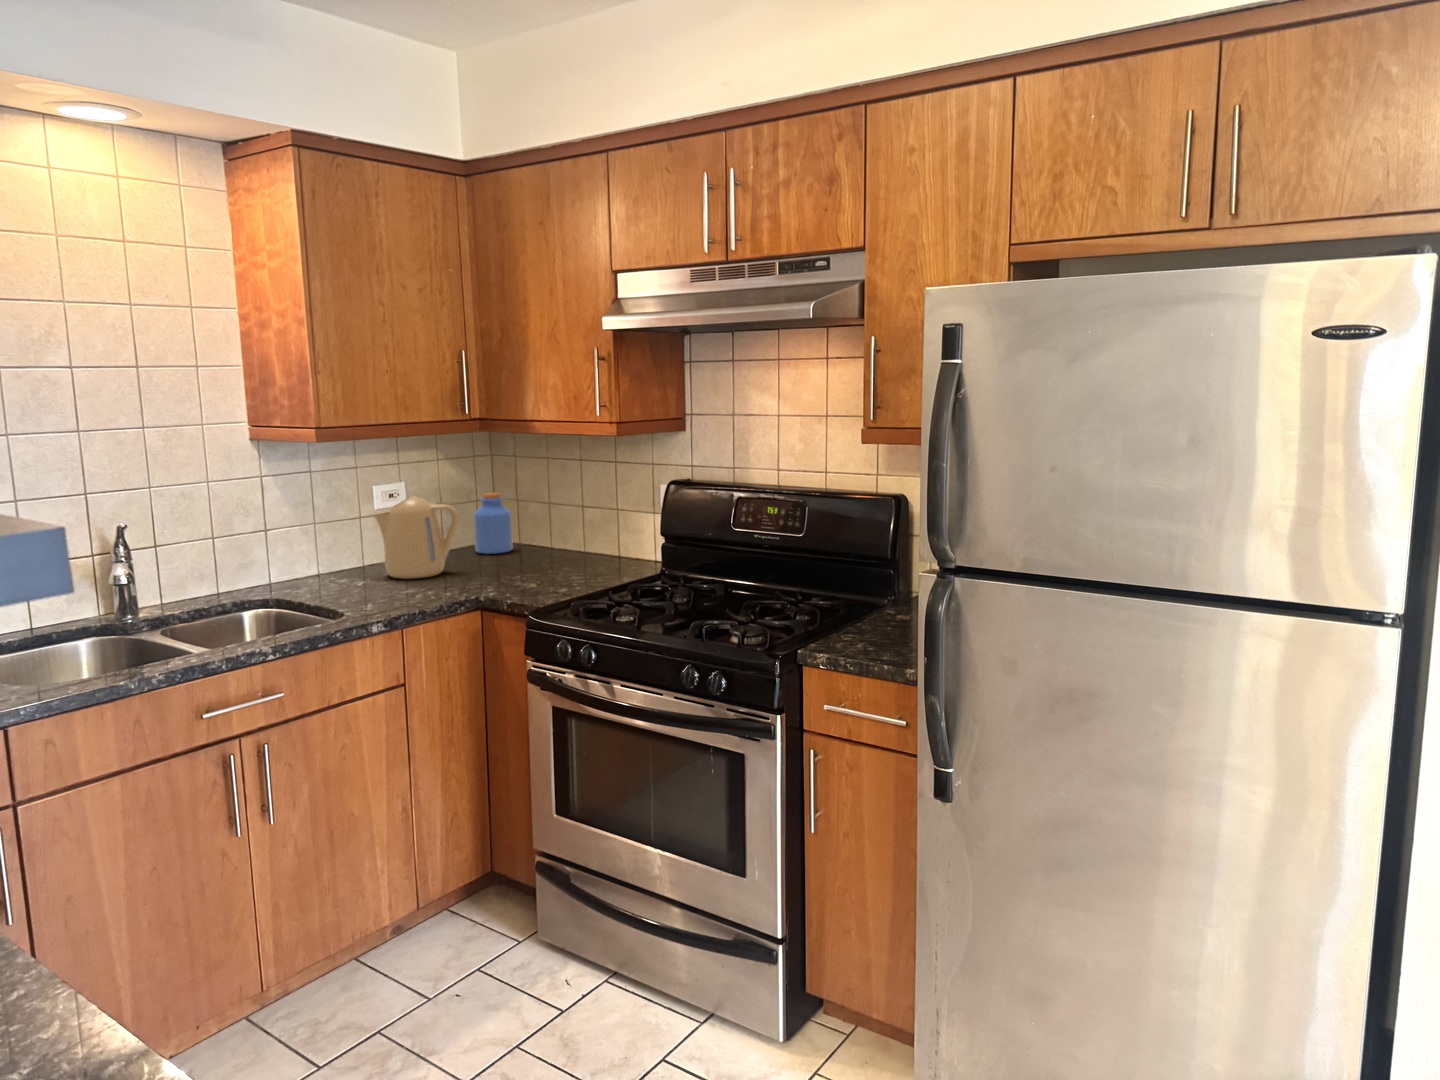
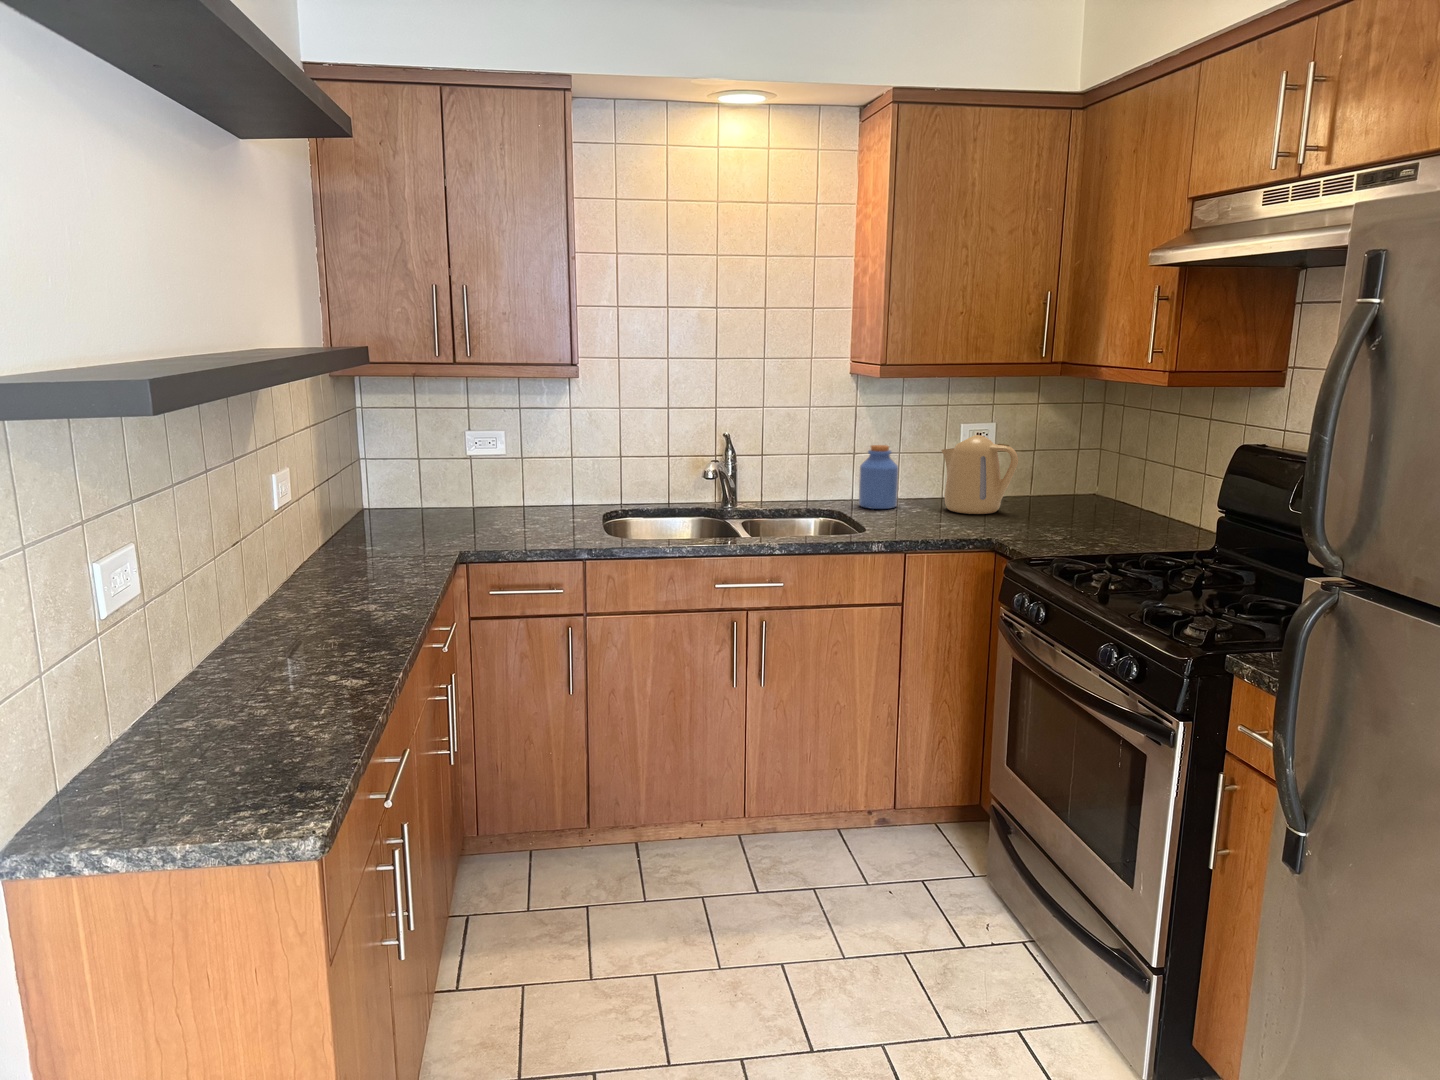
jar: present [474,493,513,554] -> present [859,445,898,509]

